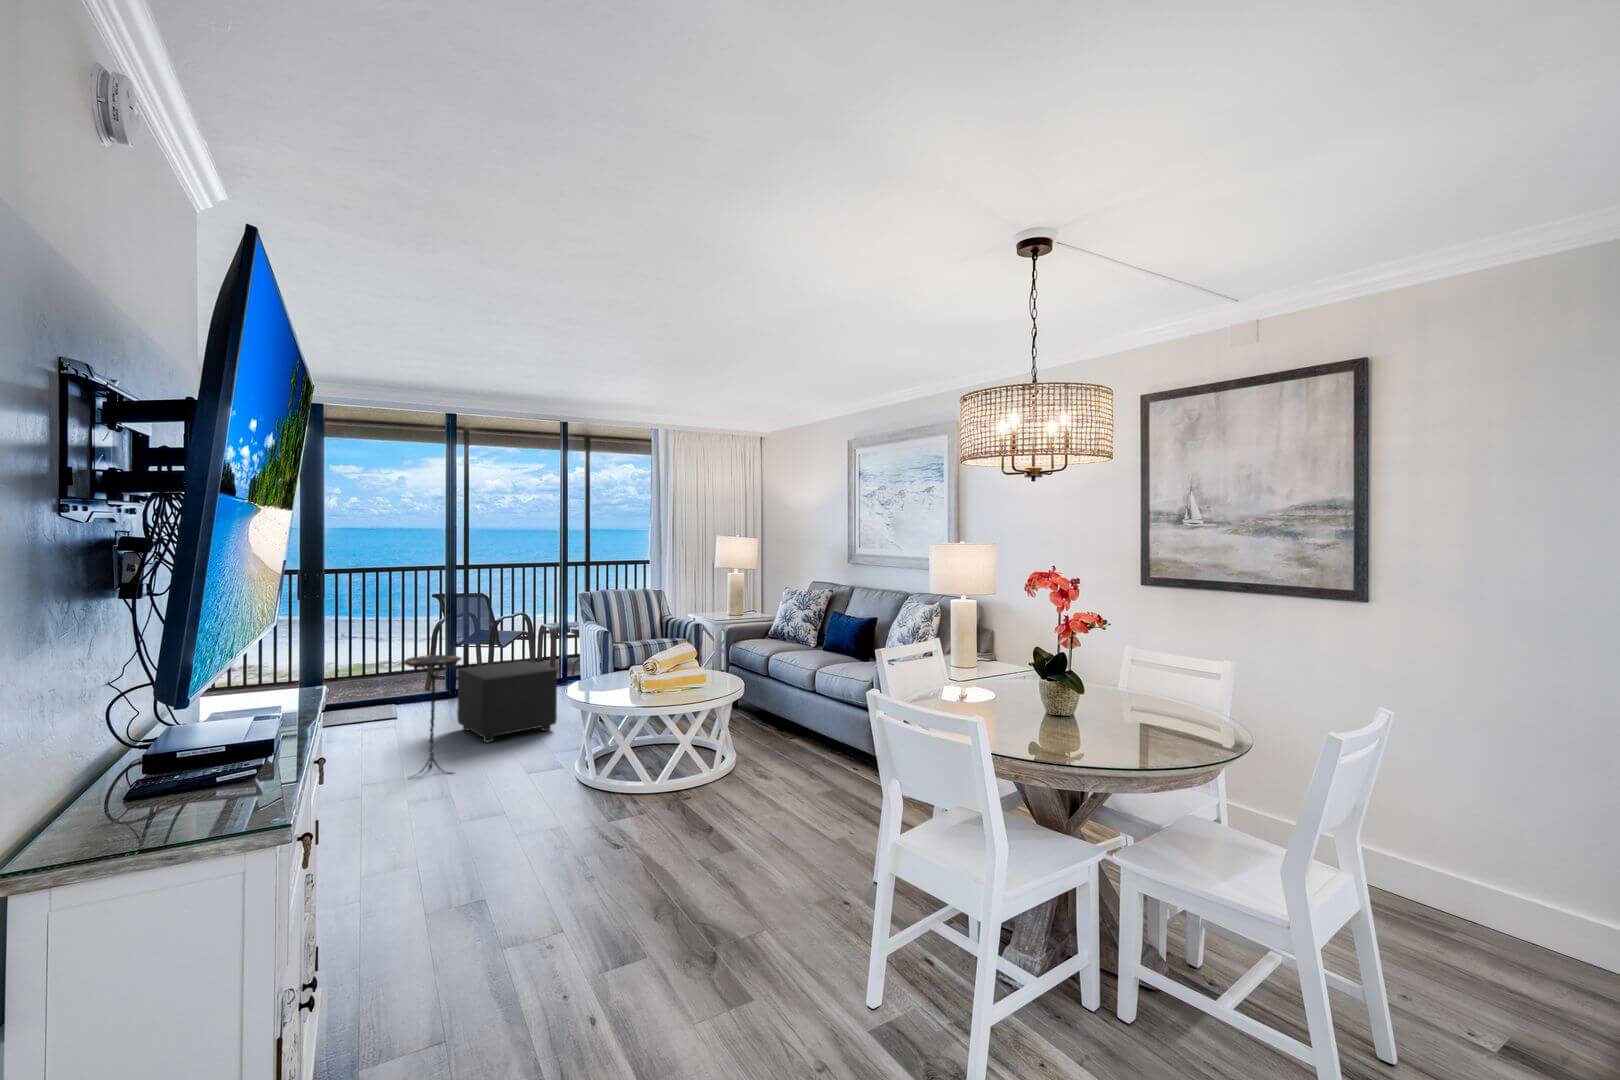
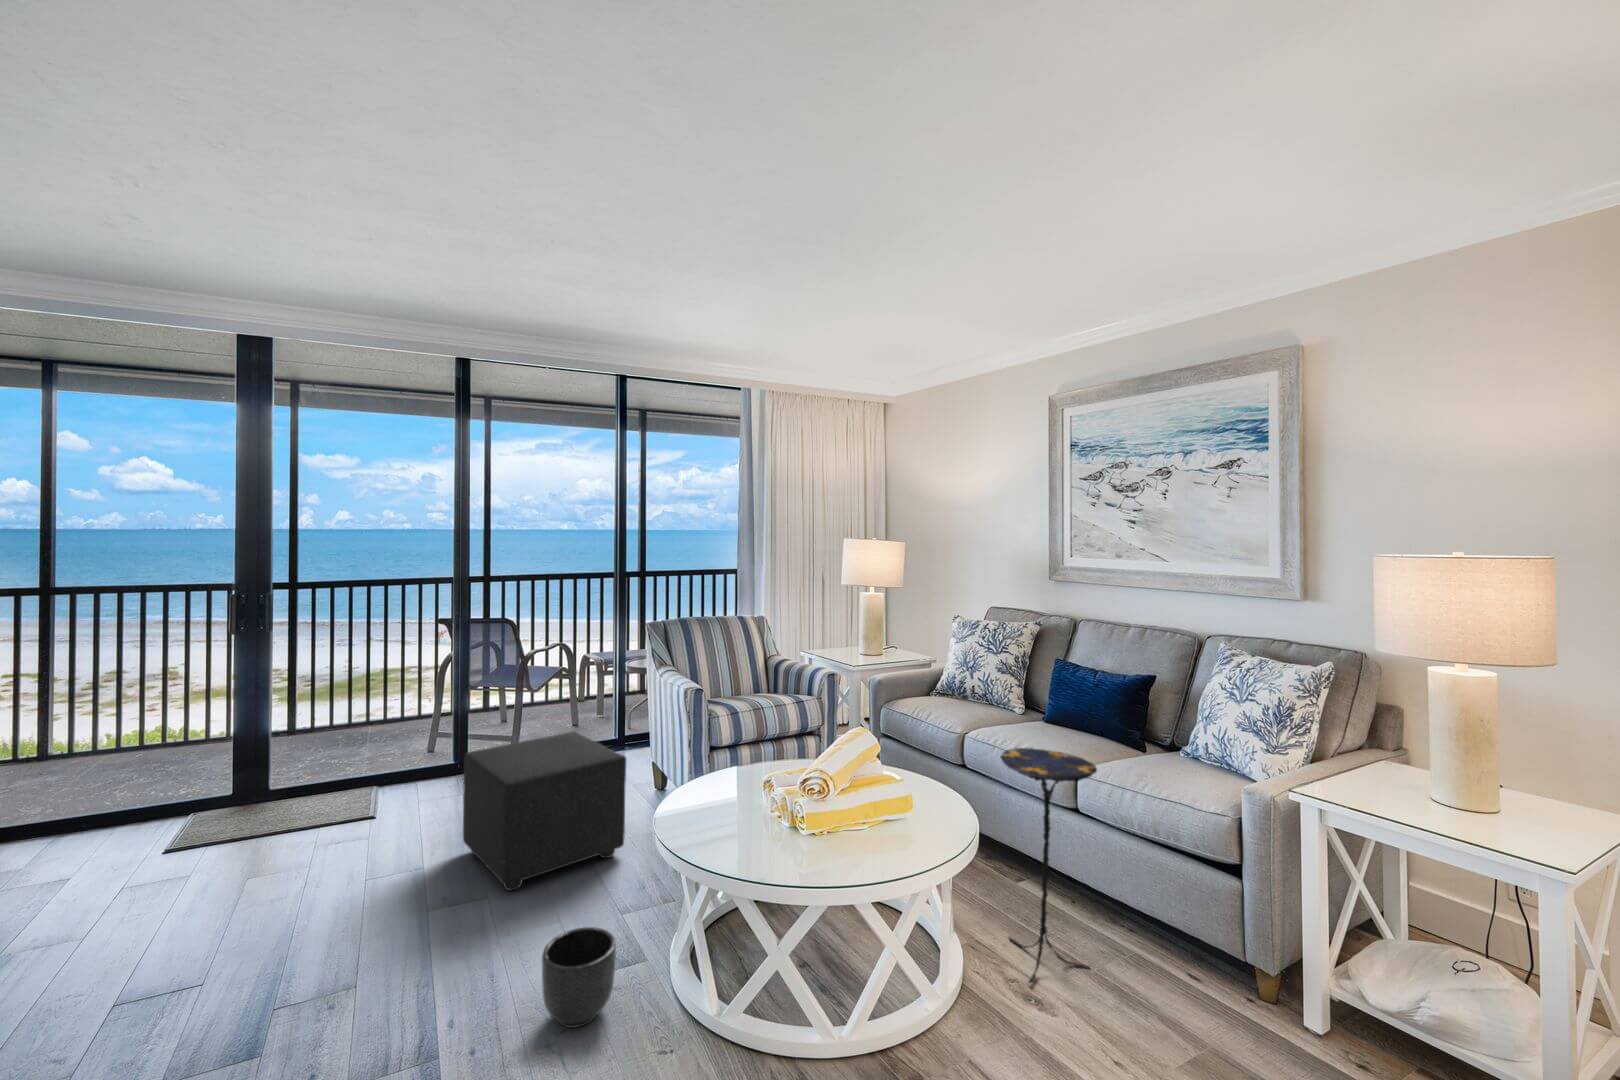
side table: present [404,655,462,777] -> present [1000,748,1097,983]
planter: none [504,739,542,781] -> present [542,927,616,1028]

